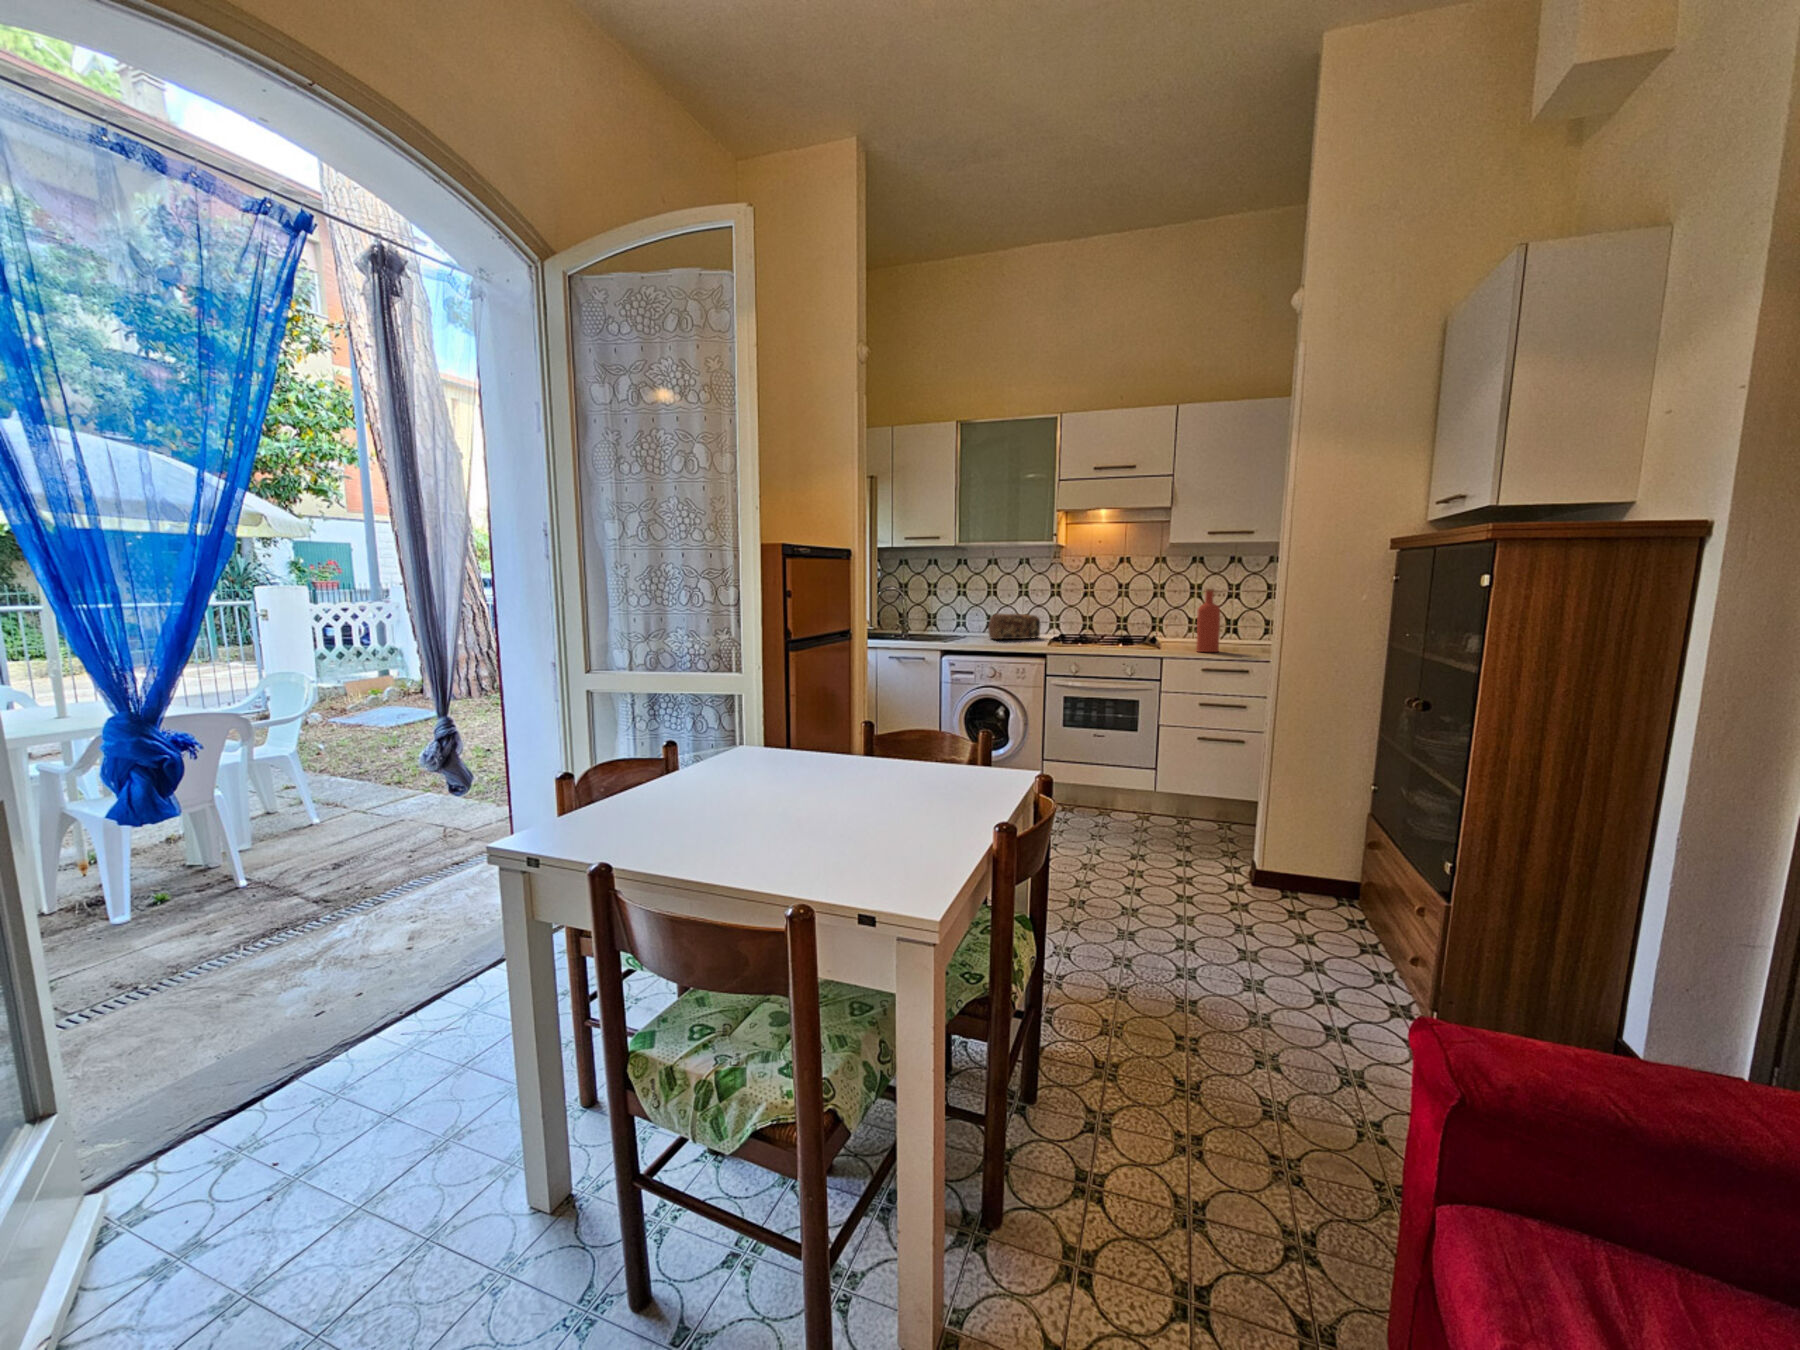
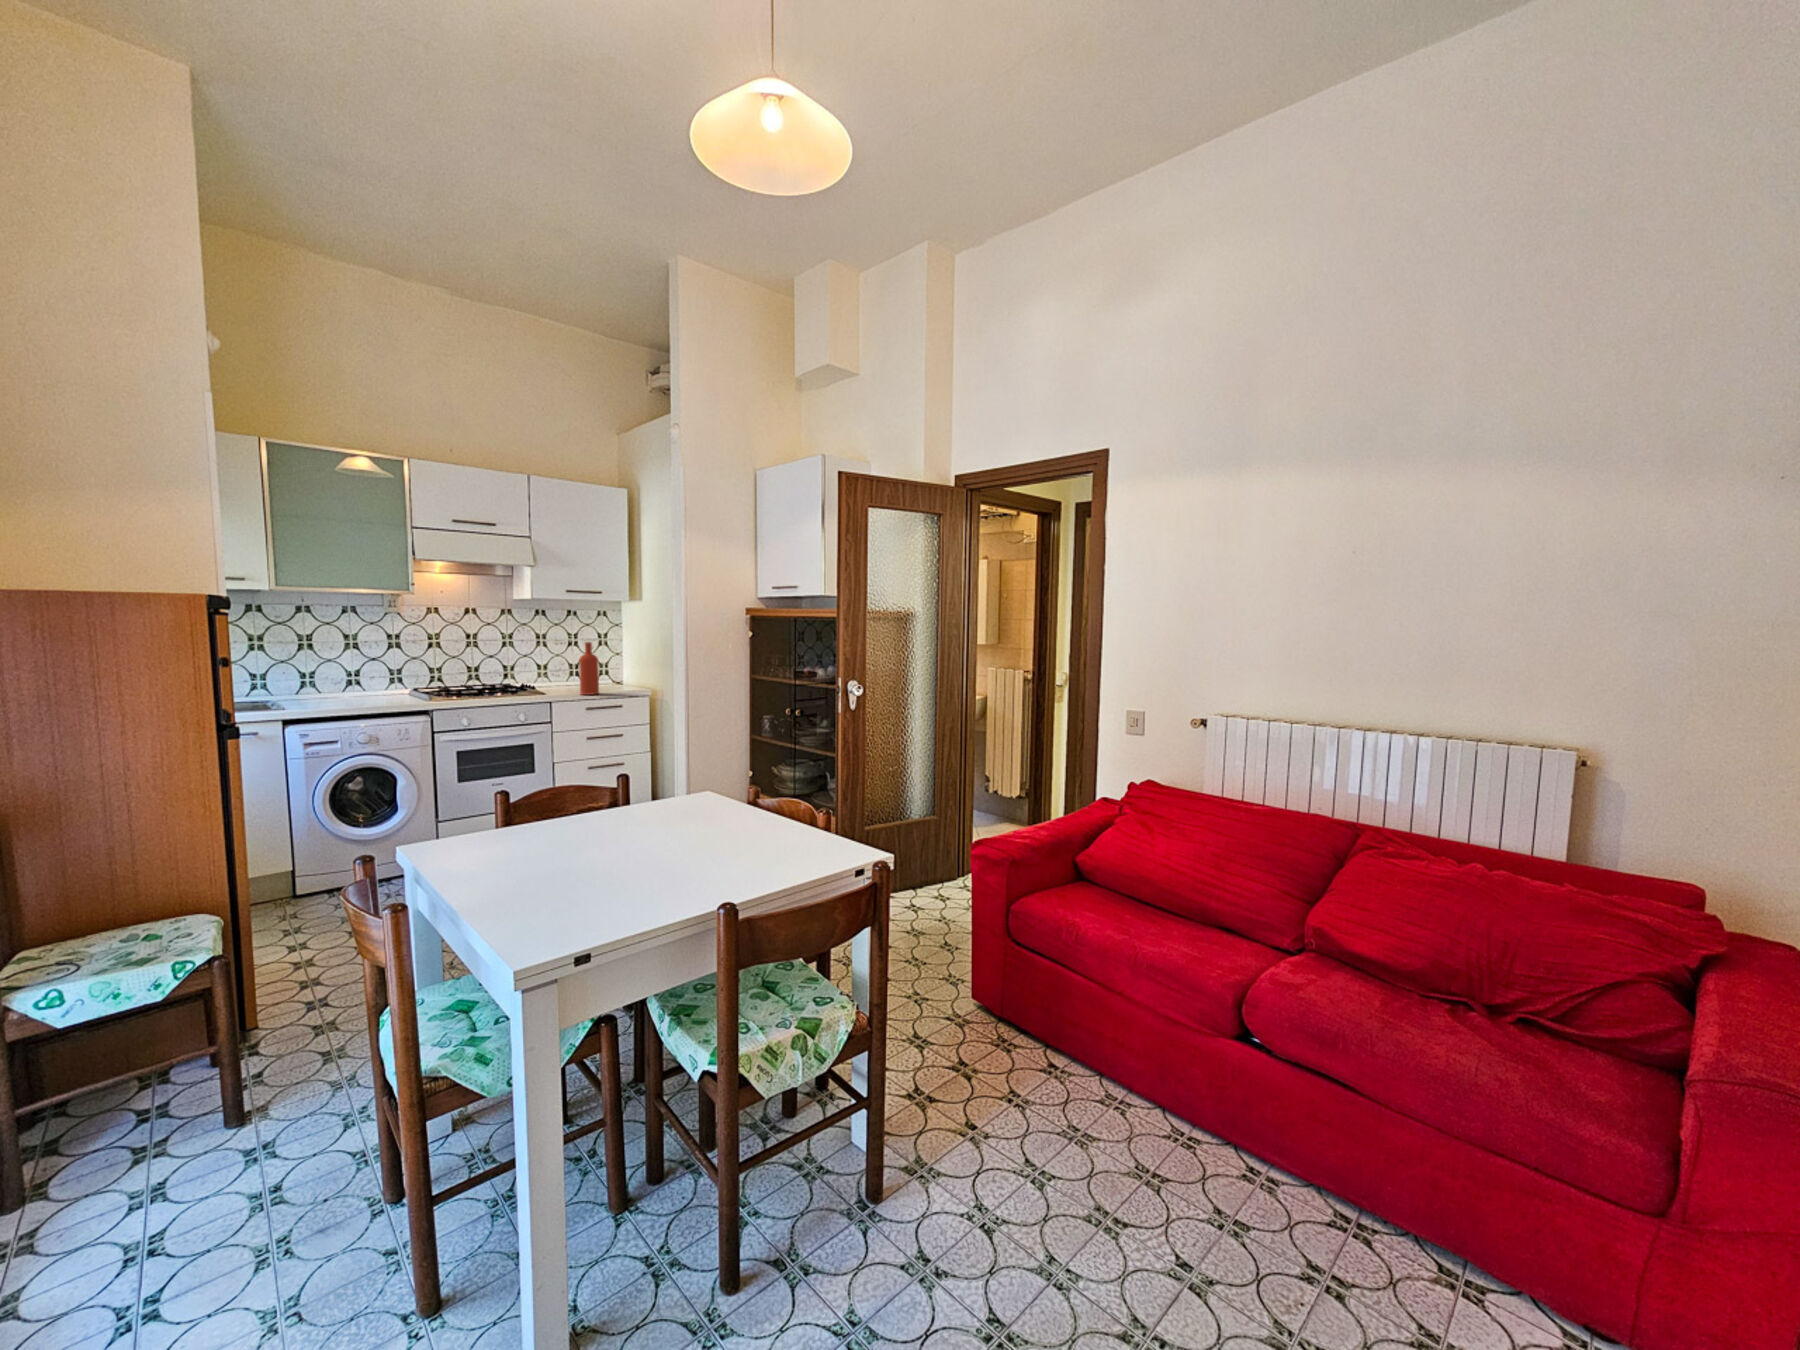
bread loaf: present [988,614,1040,639] -> none [312,668,386,700]

